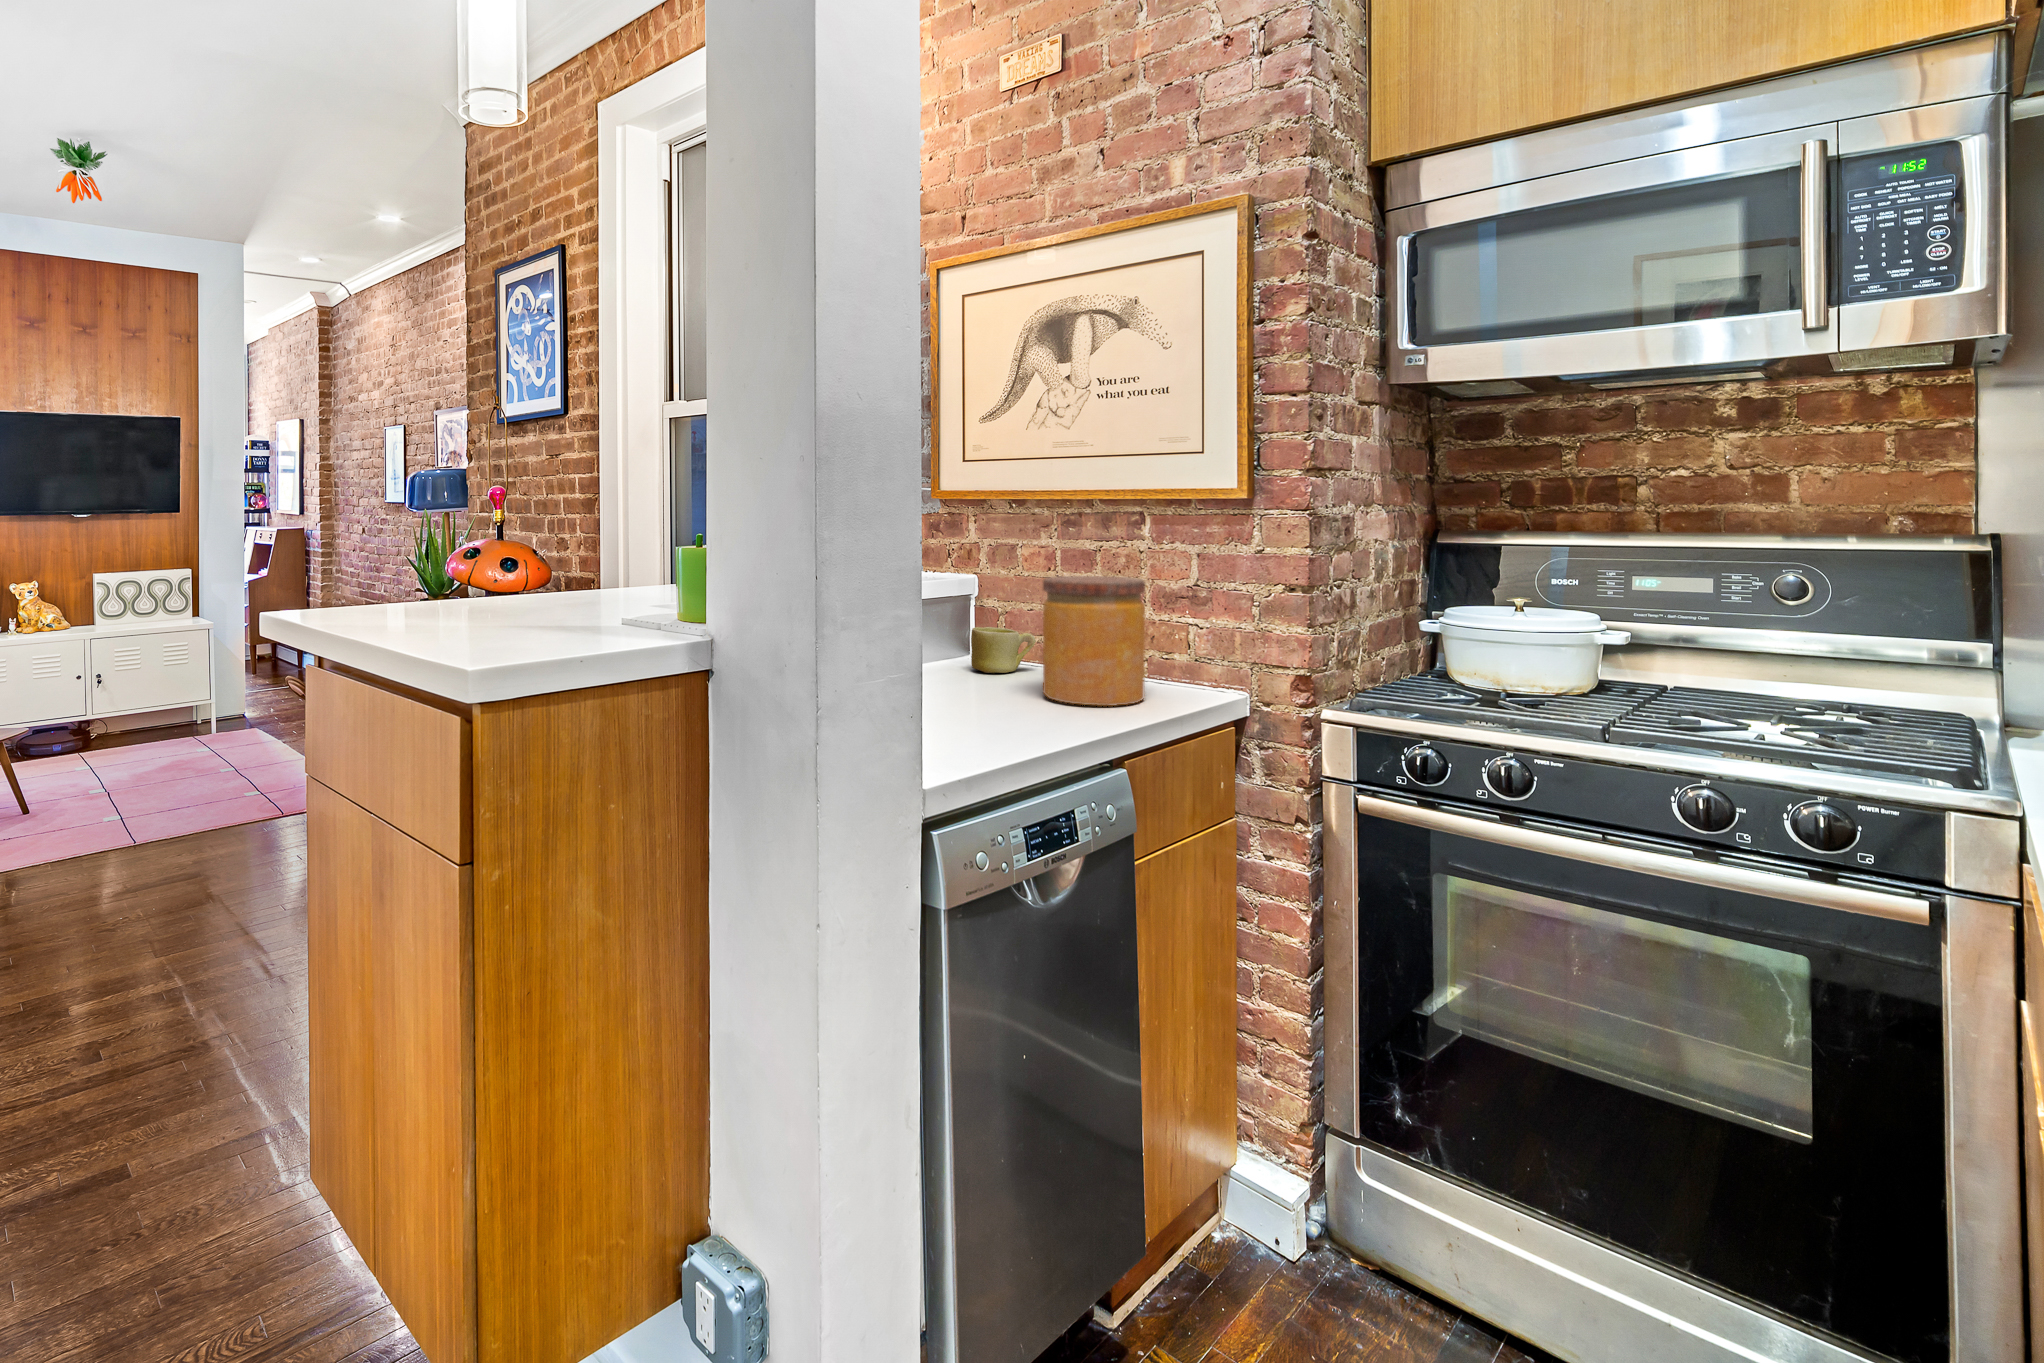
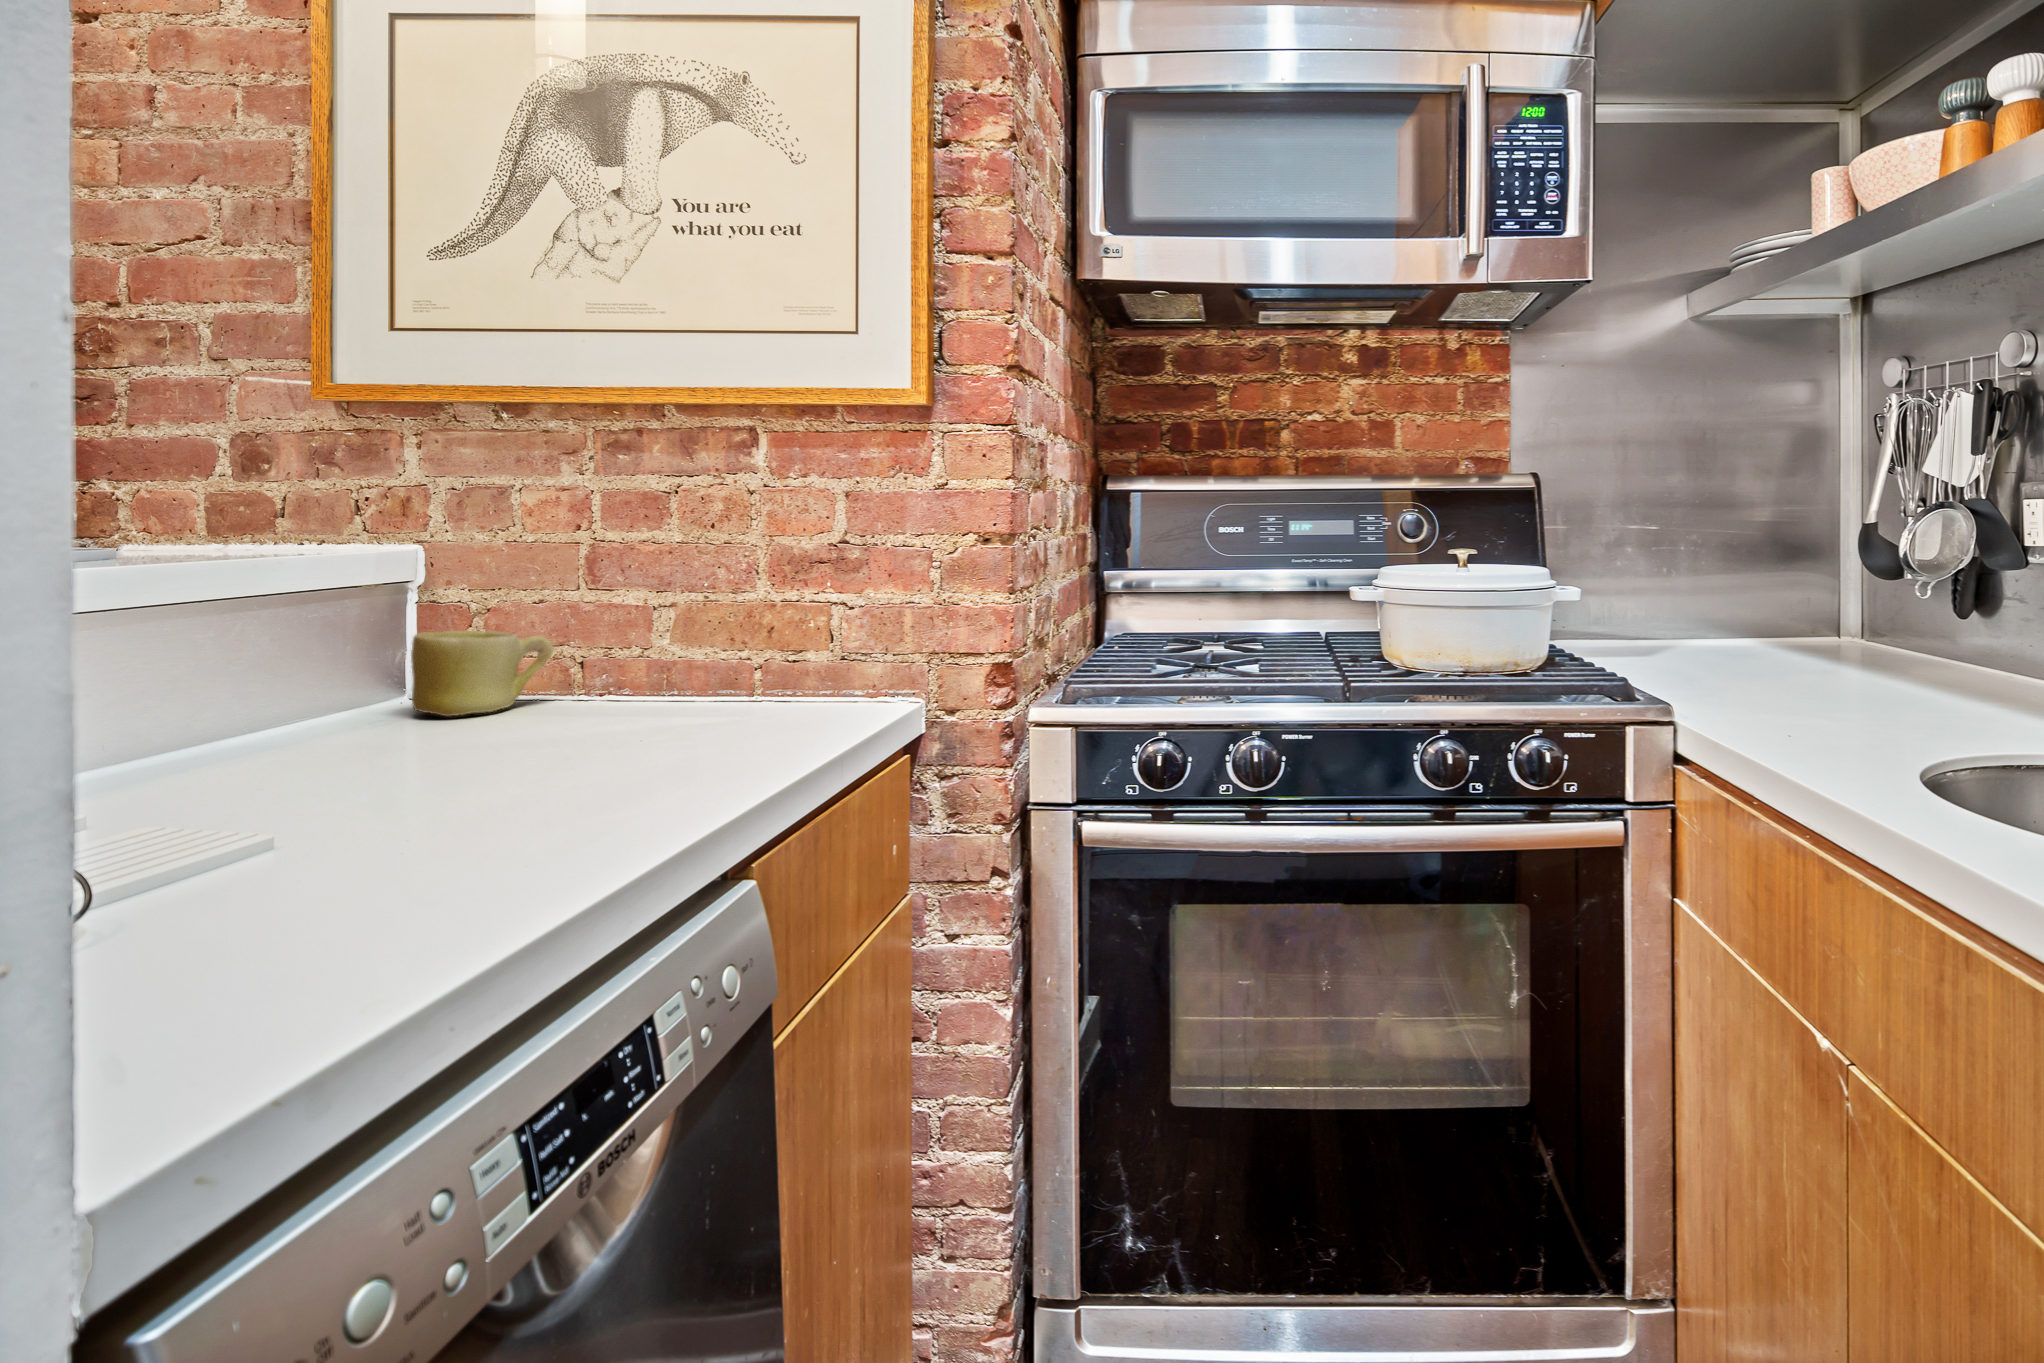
jar: present [1043,576,1145,706] -> none [584,523,783,753]

